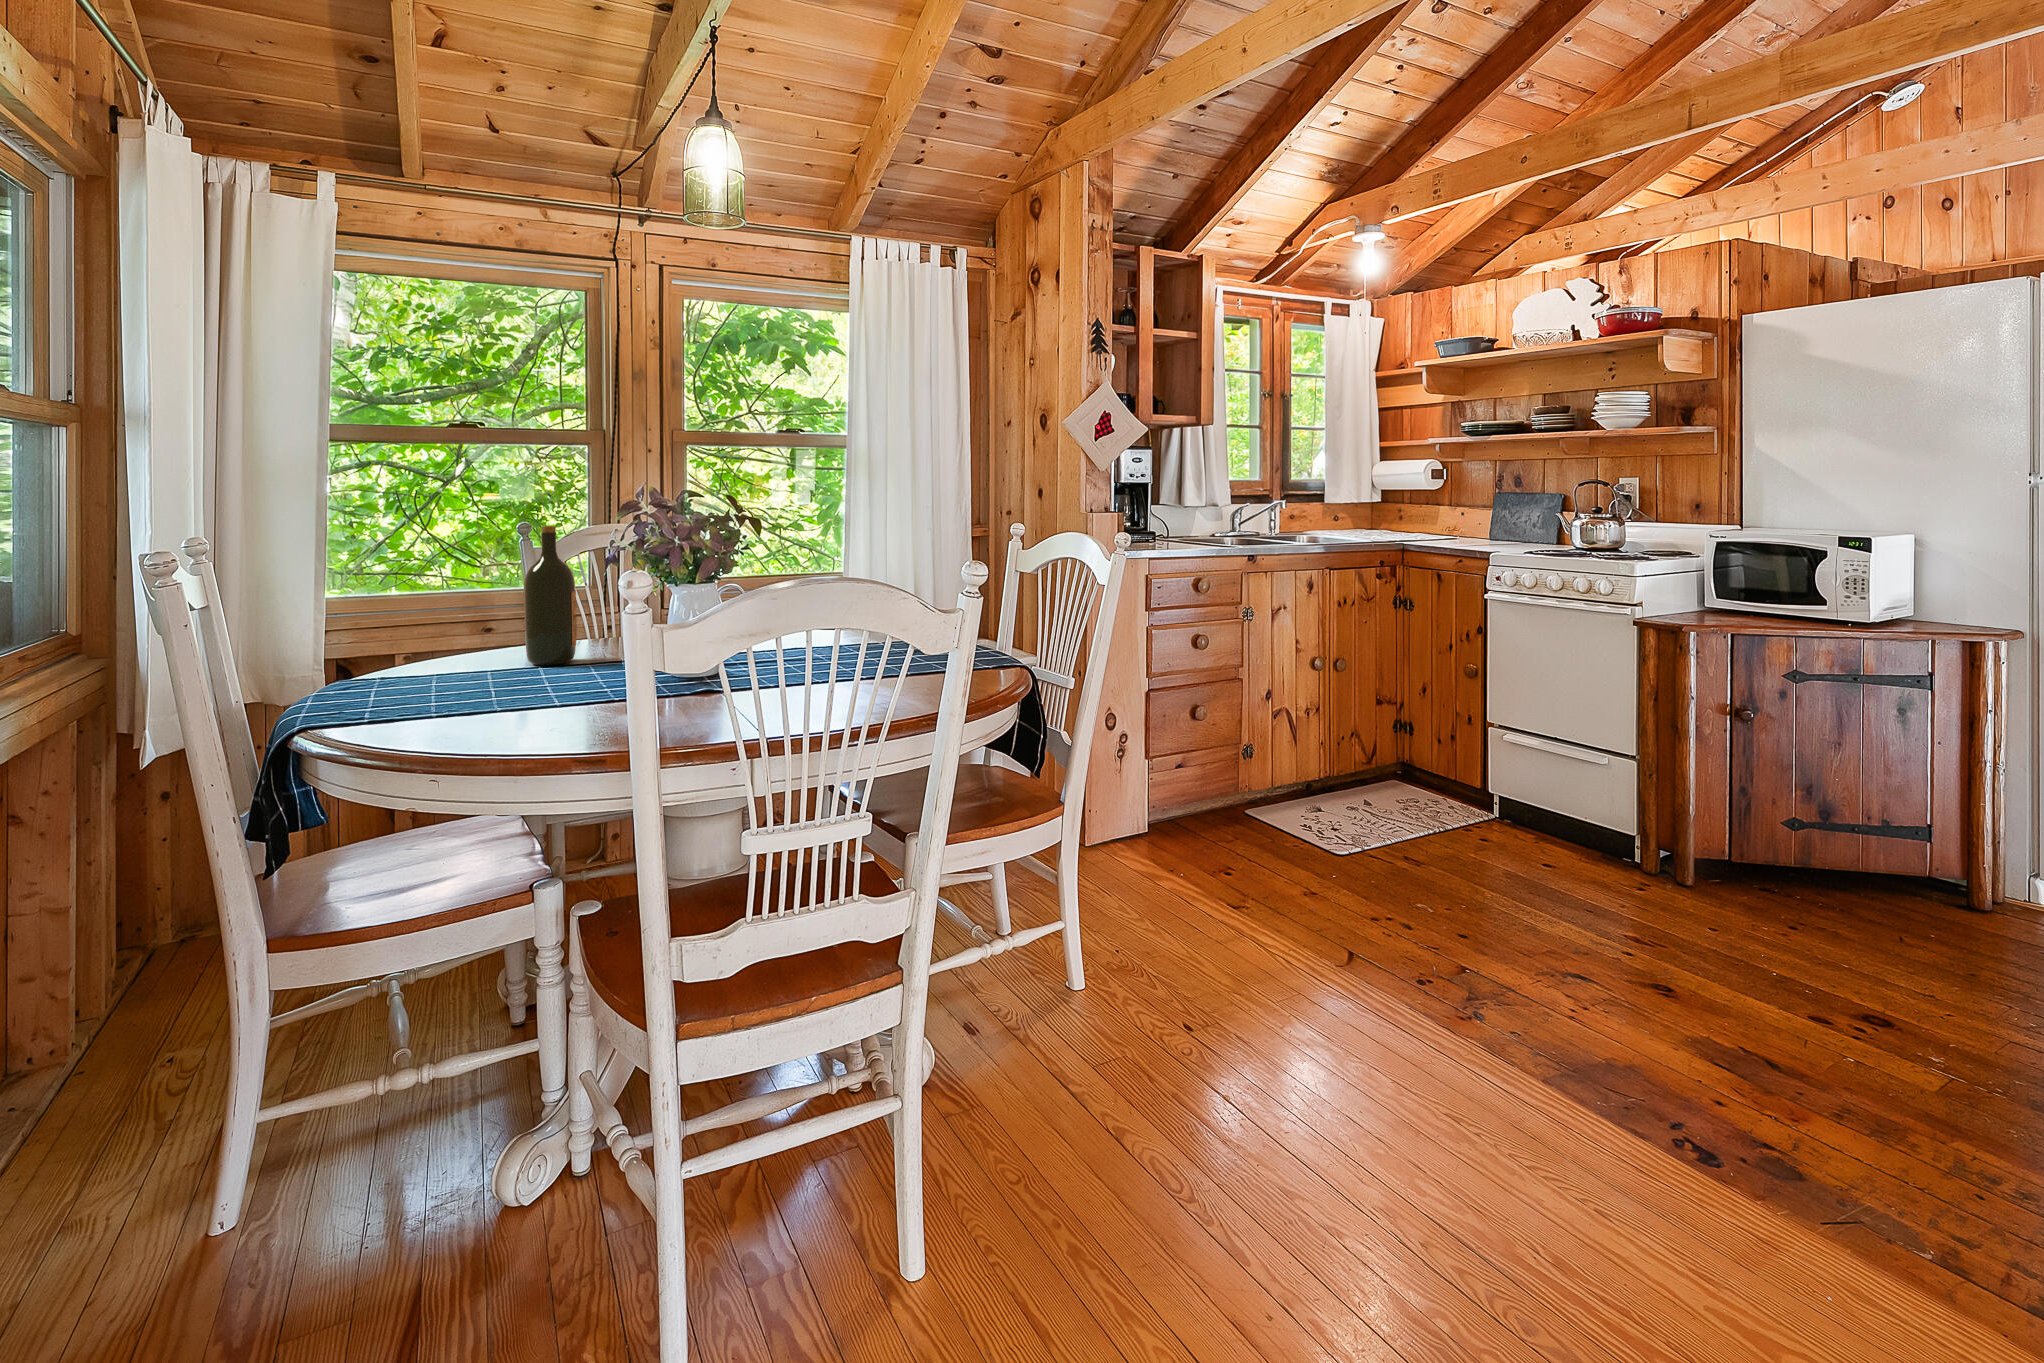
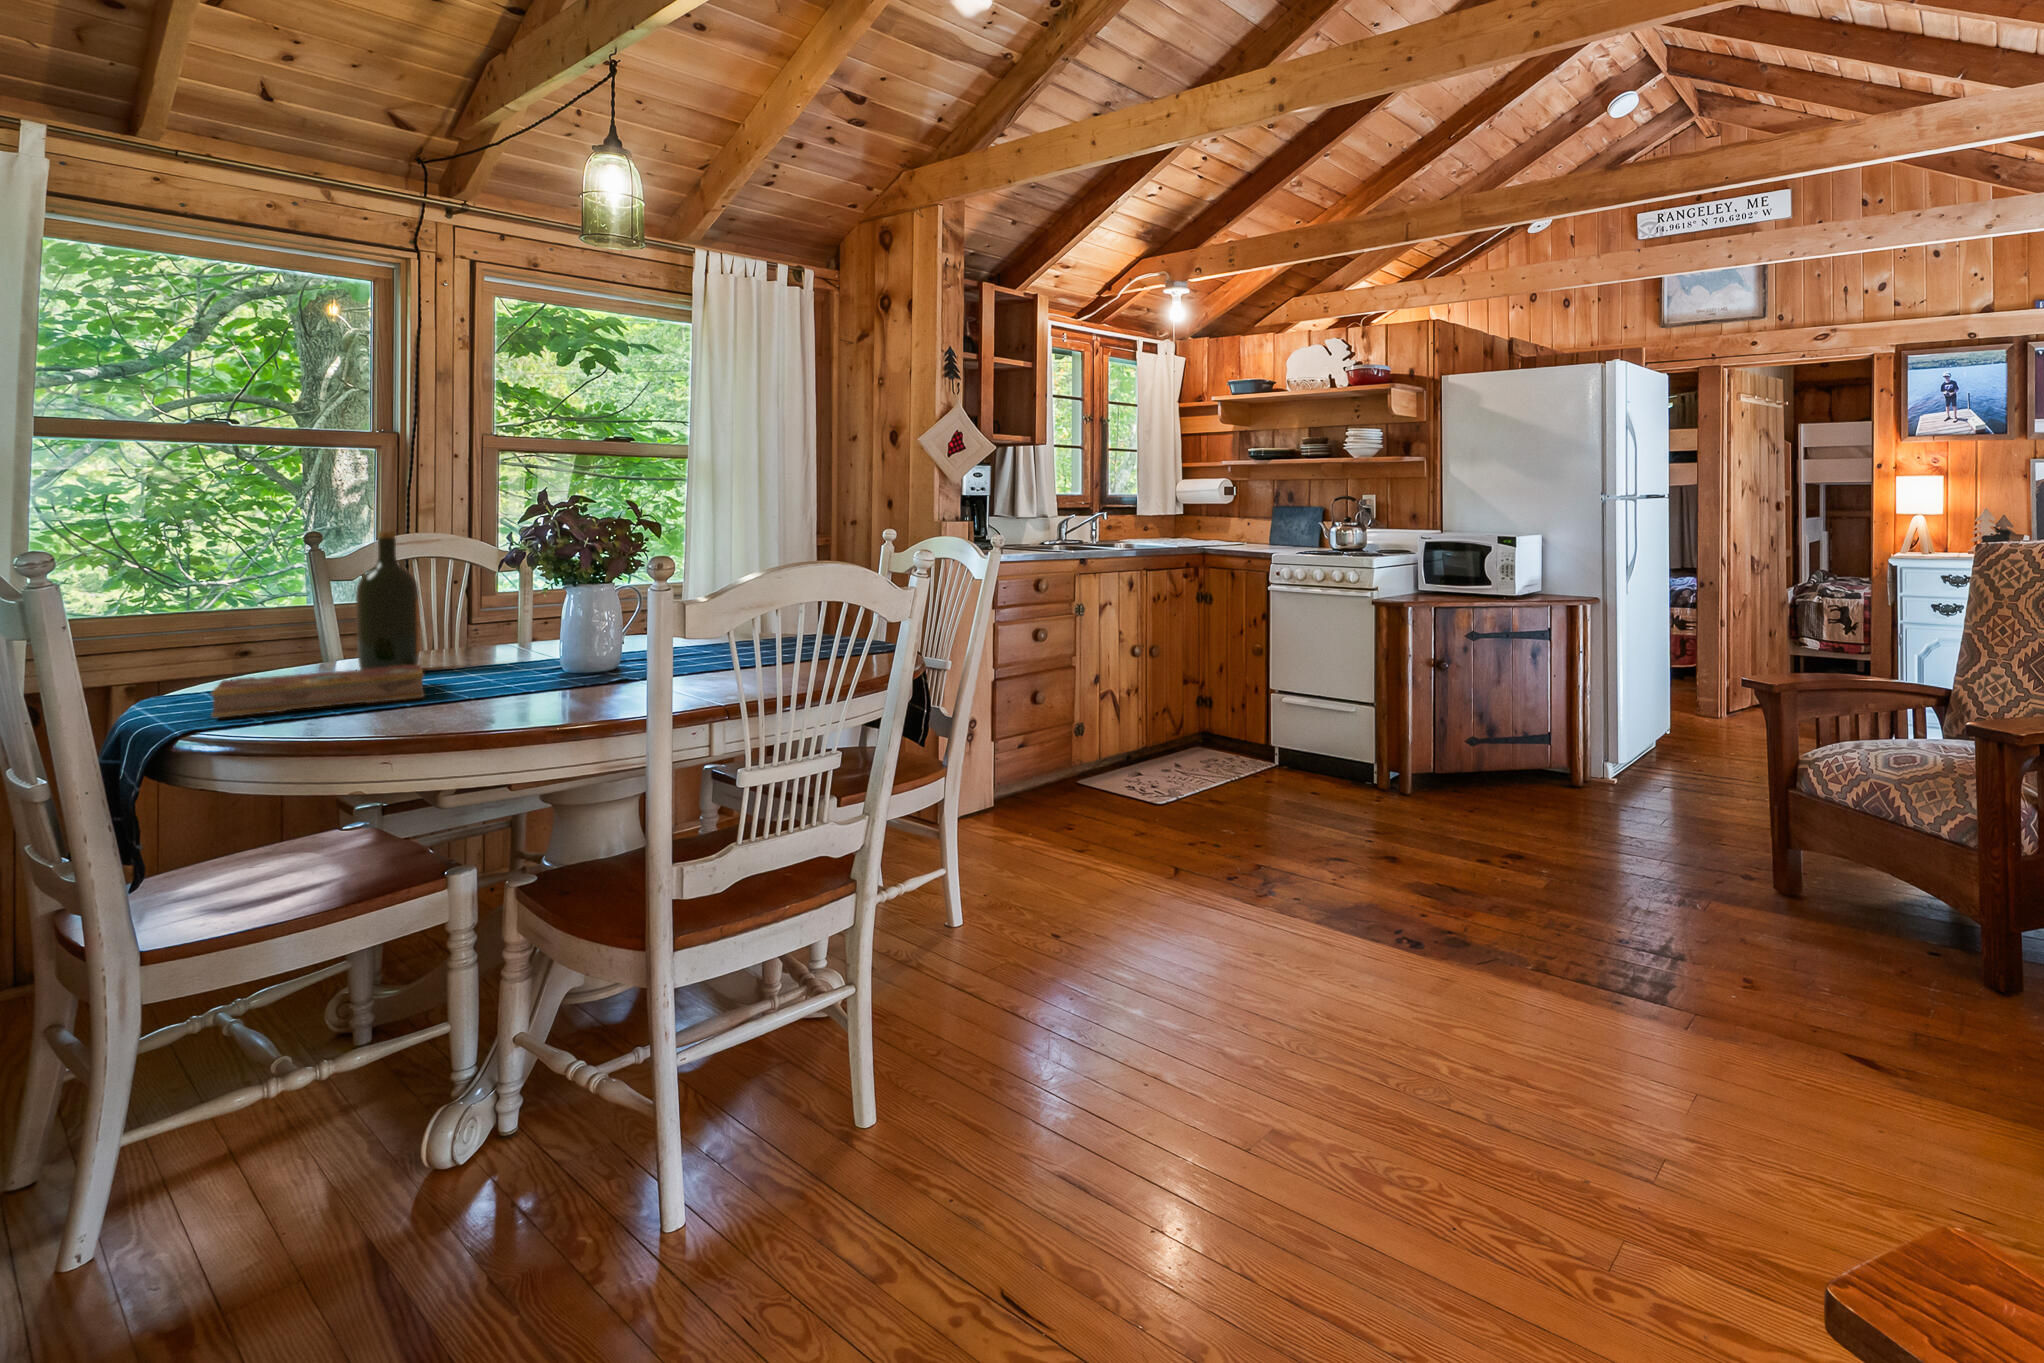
book: none [388,658,566,702] -> present [211,665,424,718]

